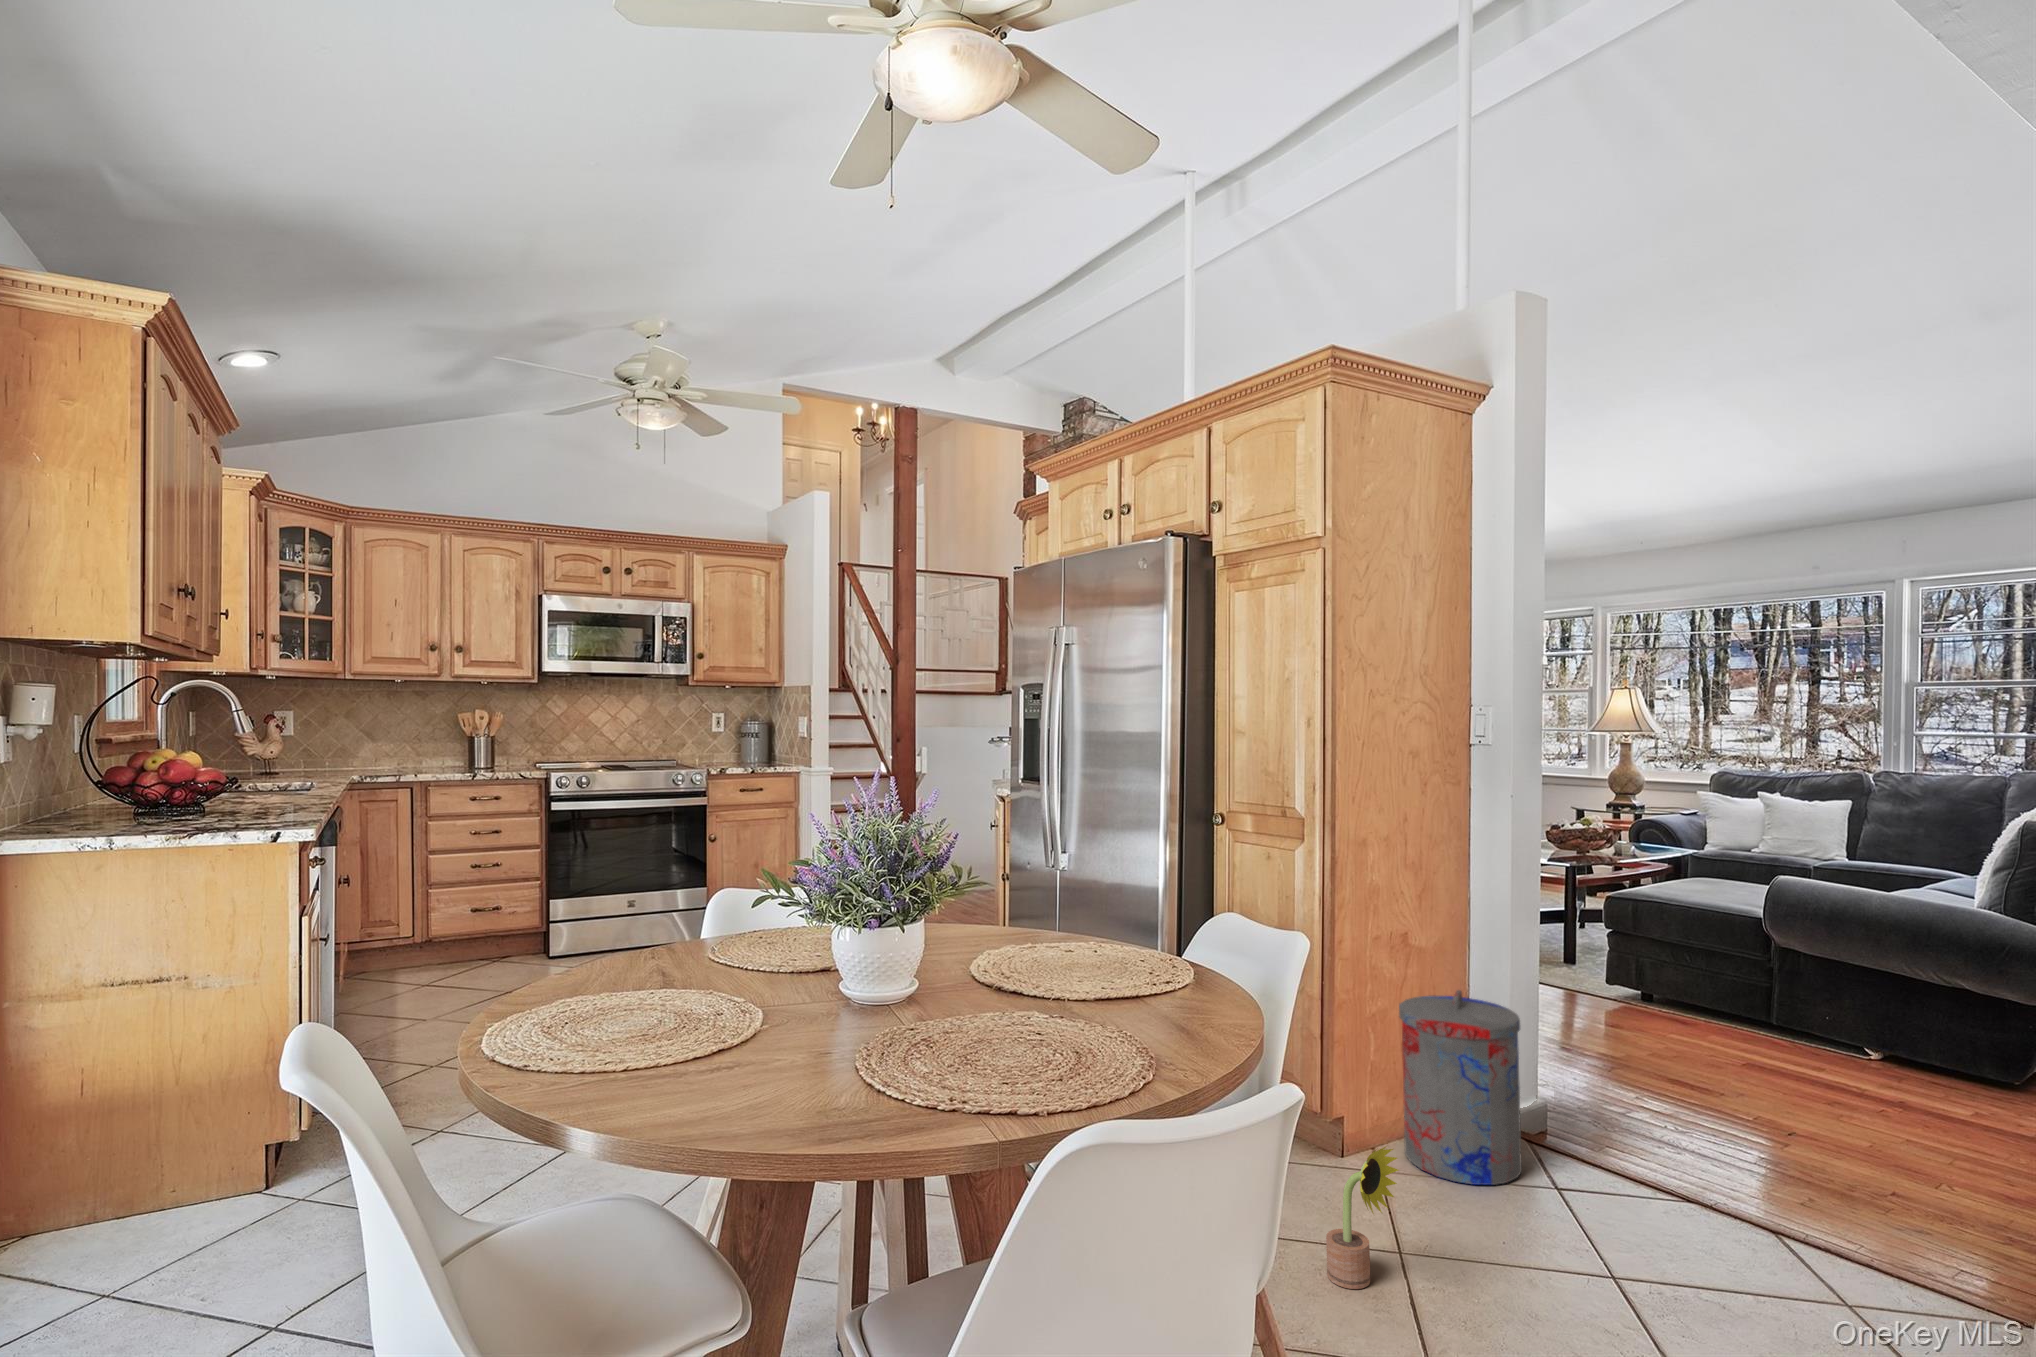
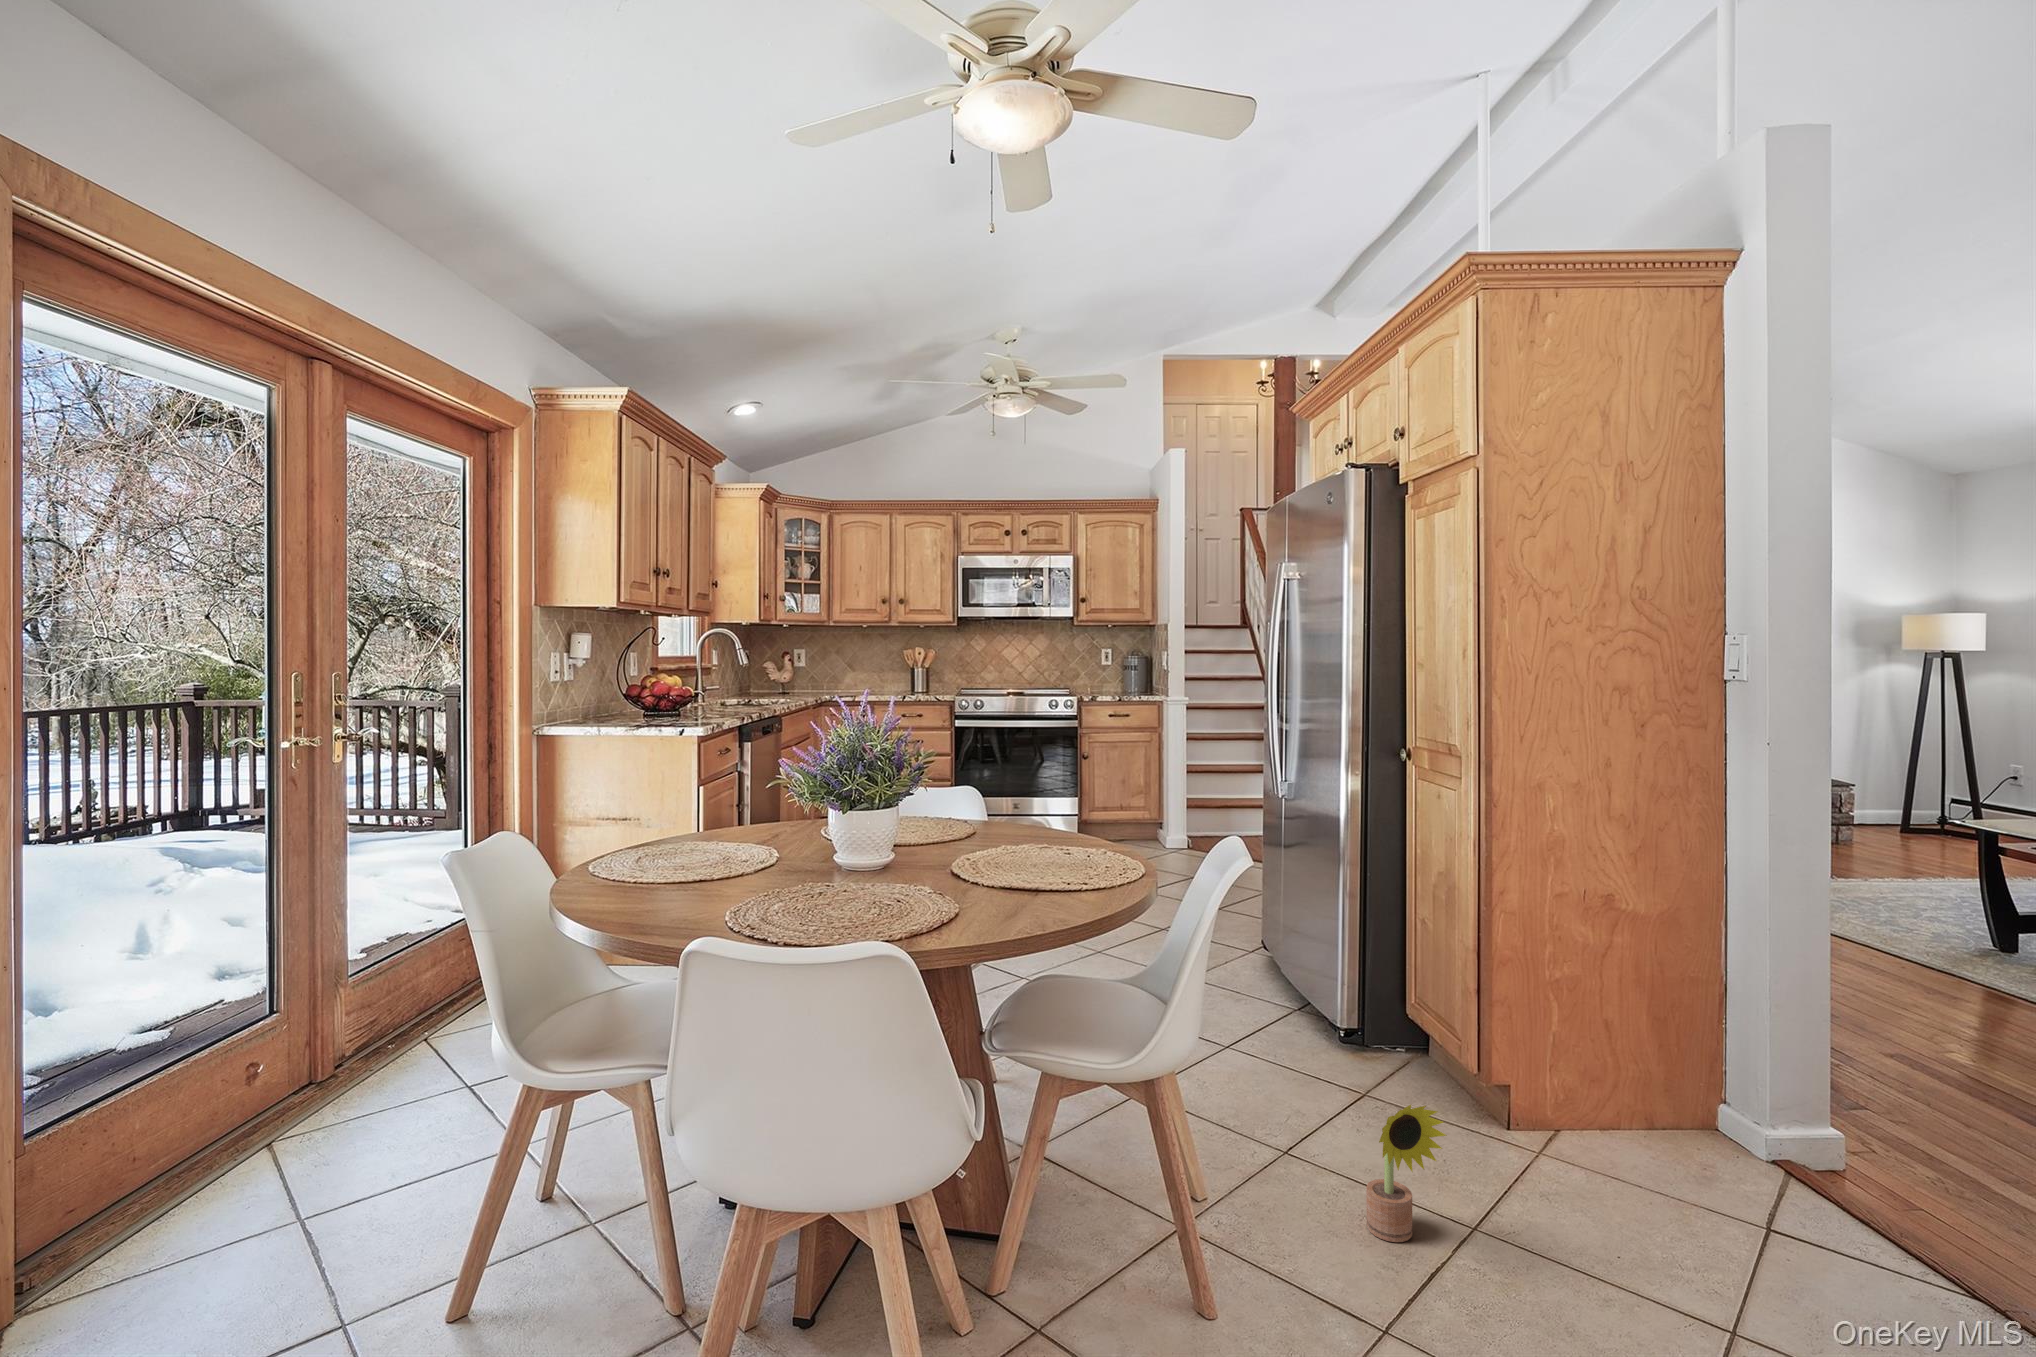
trash can: present [1399,990,1522,1185] -> none [1581,975,1740,1206]

